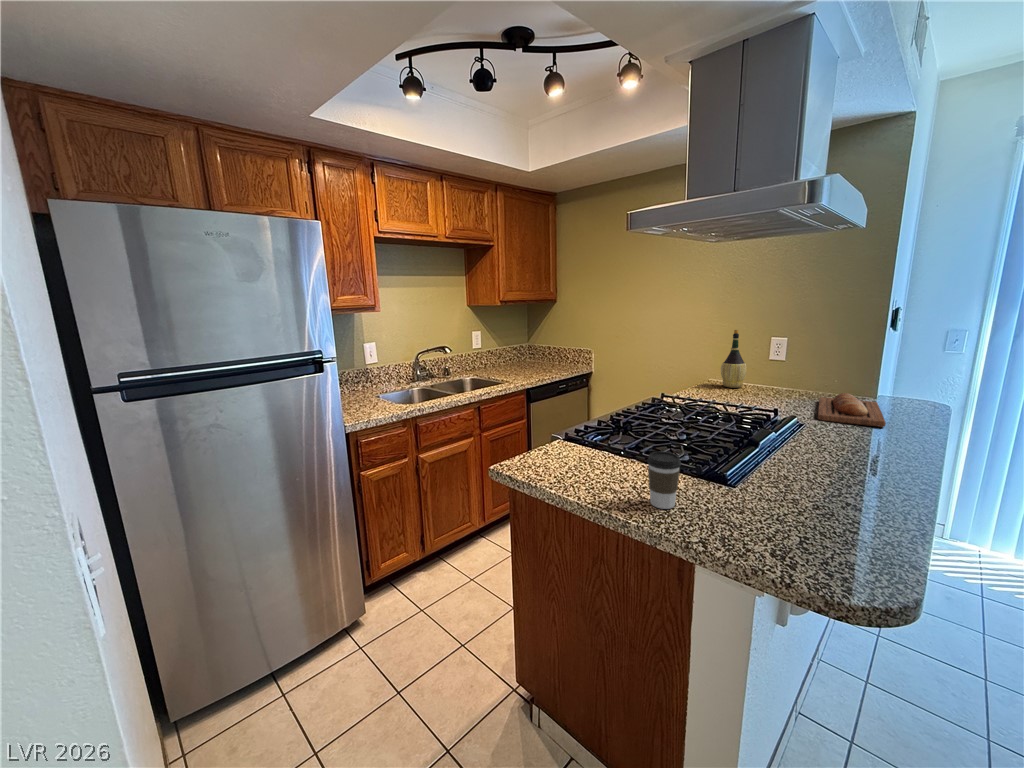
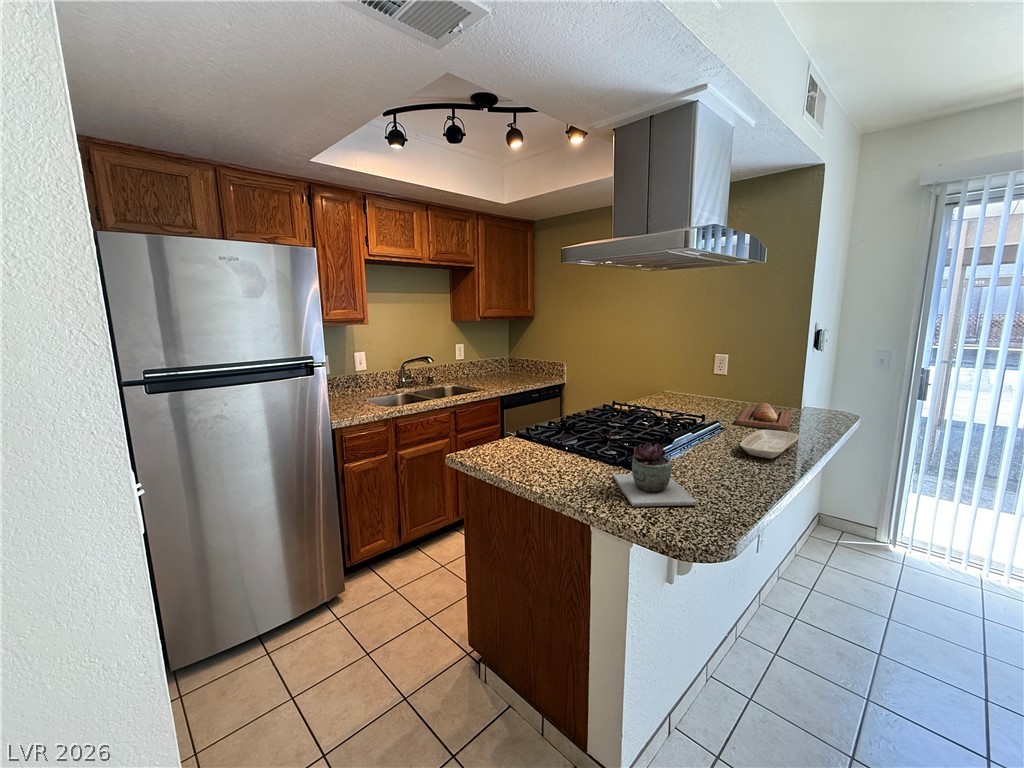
wine bottle: present [721,330,747,388] -> none [668,347,689,398]
tray: none [845,427,913,465] -> present [740,430,800,458]
coffee cup: present [647,451,681,509] -> none [563,440,588,486]
succulent plant: none [707,454,836,540] -> present [613,443,697,507]

